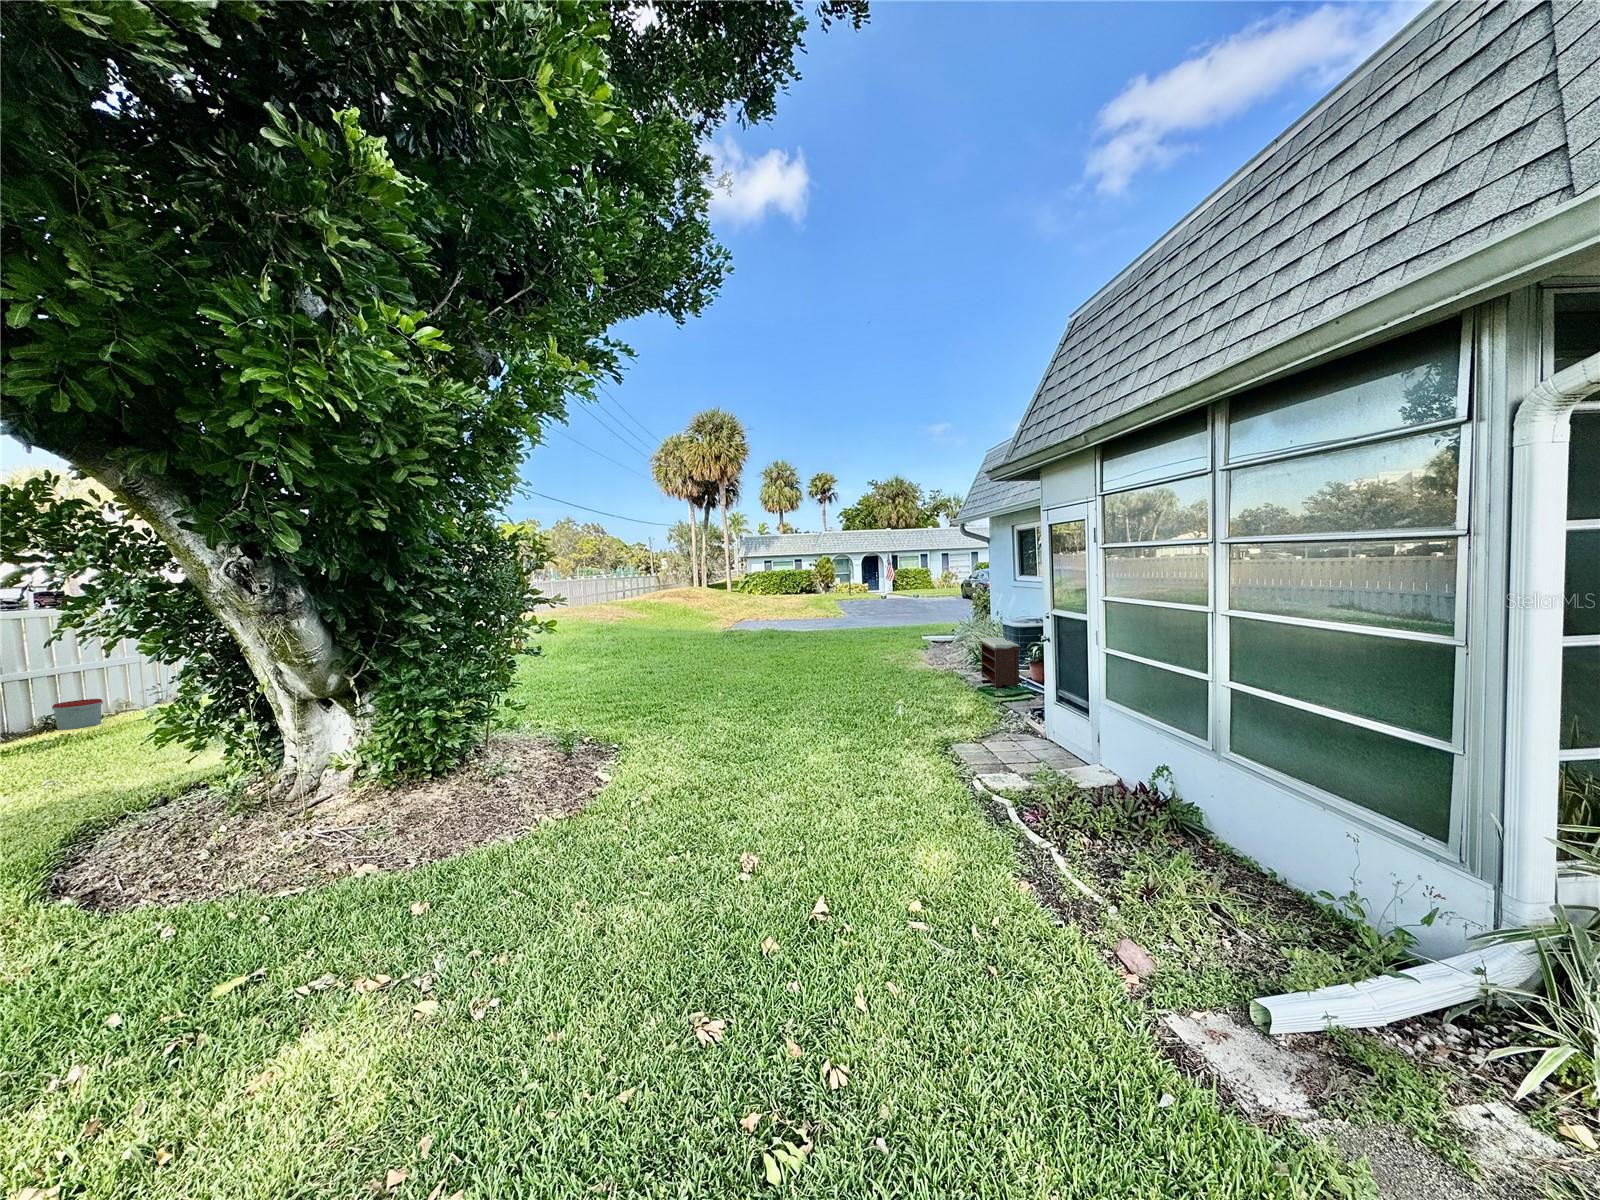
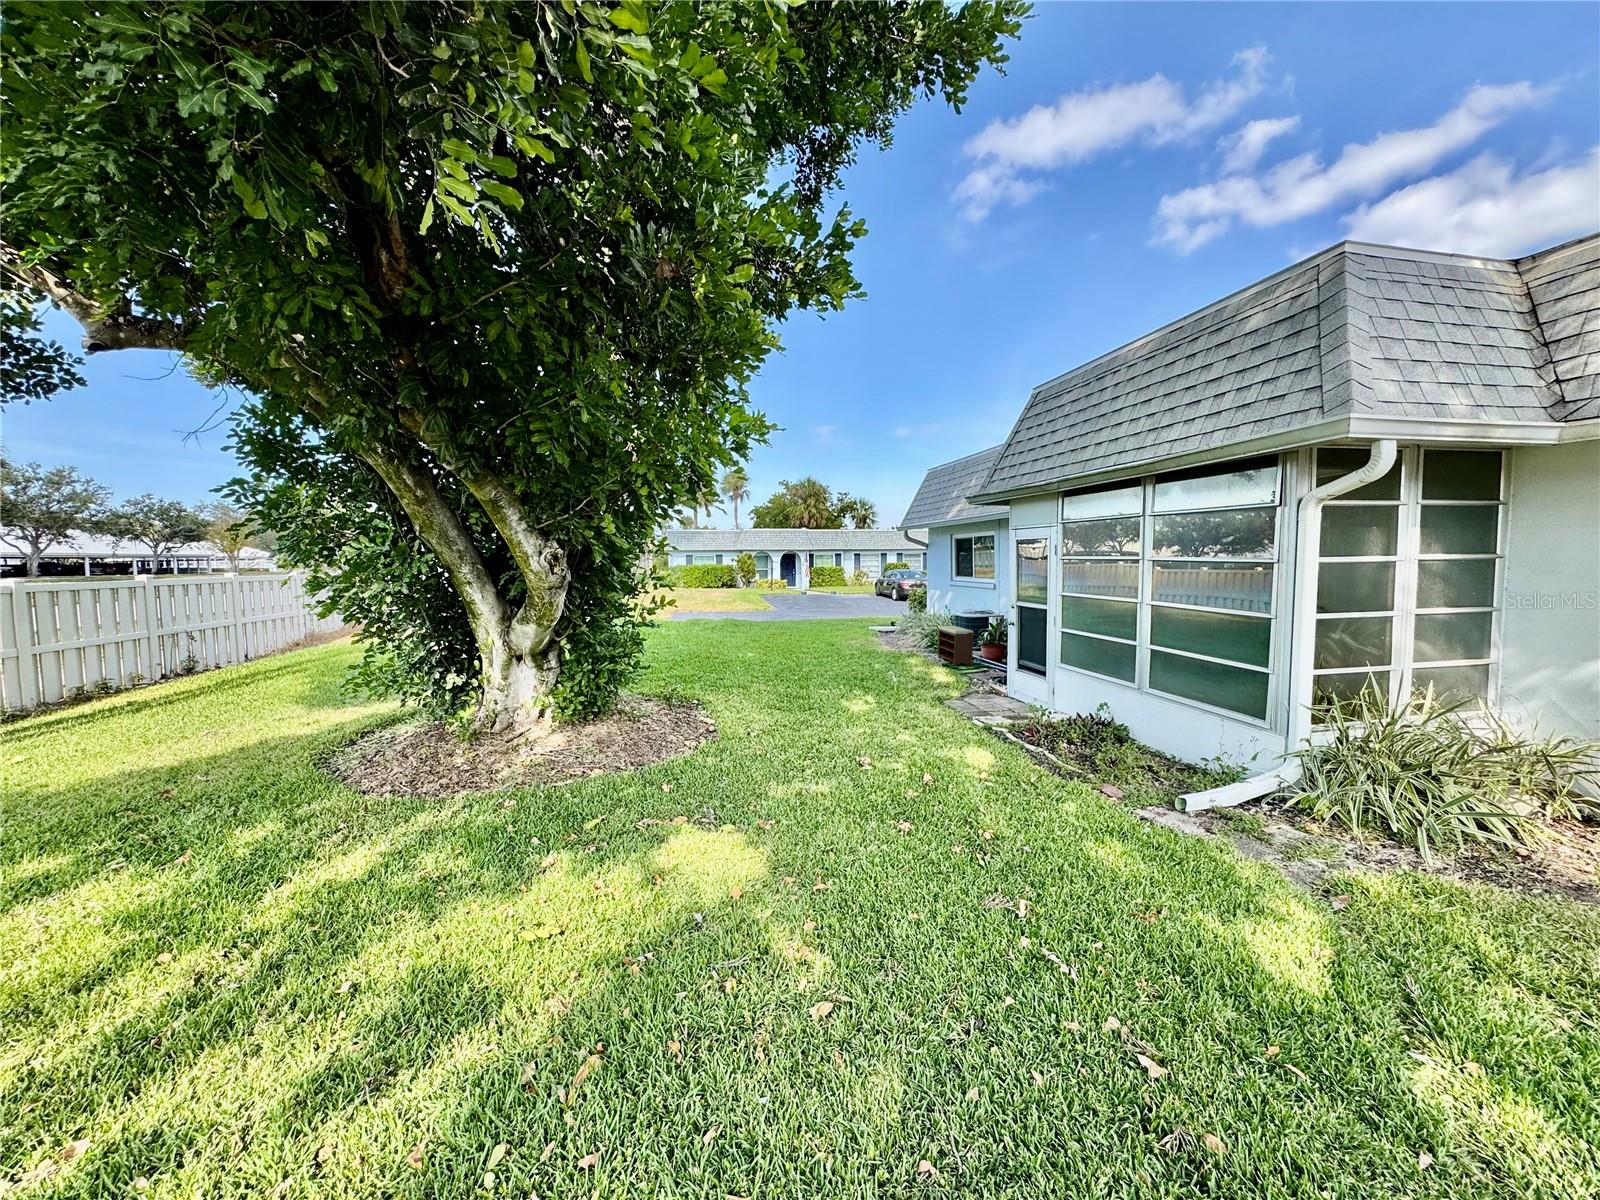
bucket: present [52,699,103,730] -> none [83,671,132,701]

